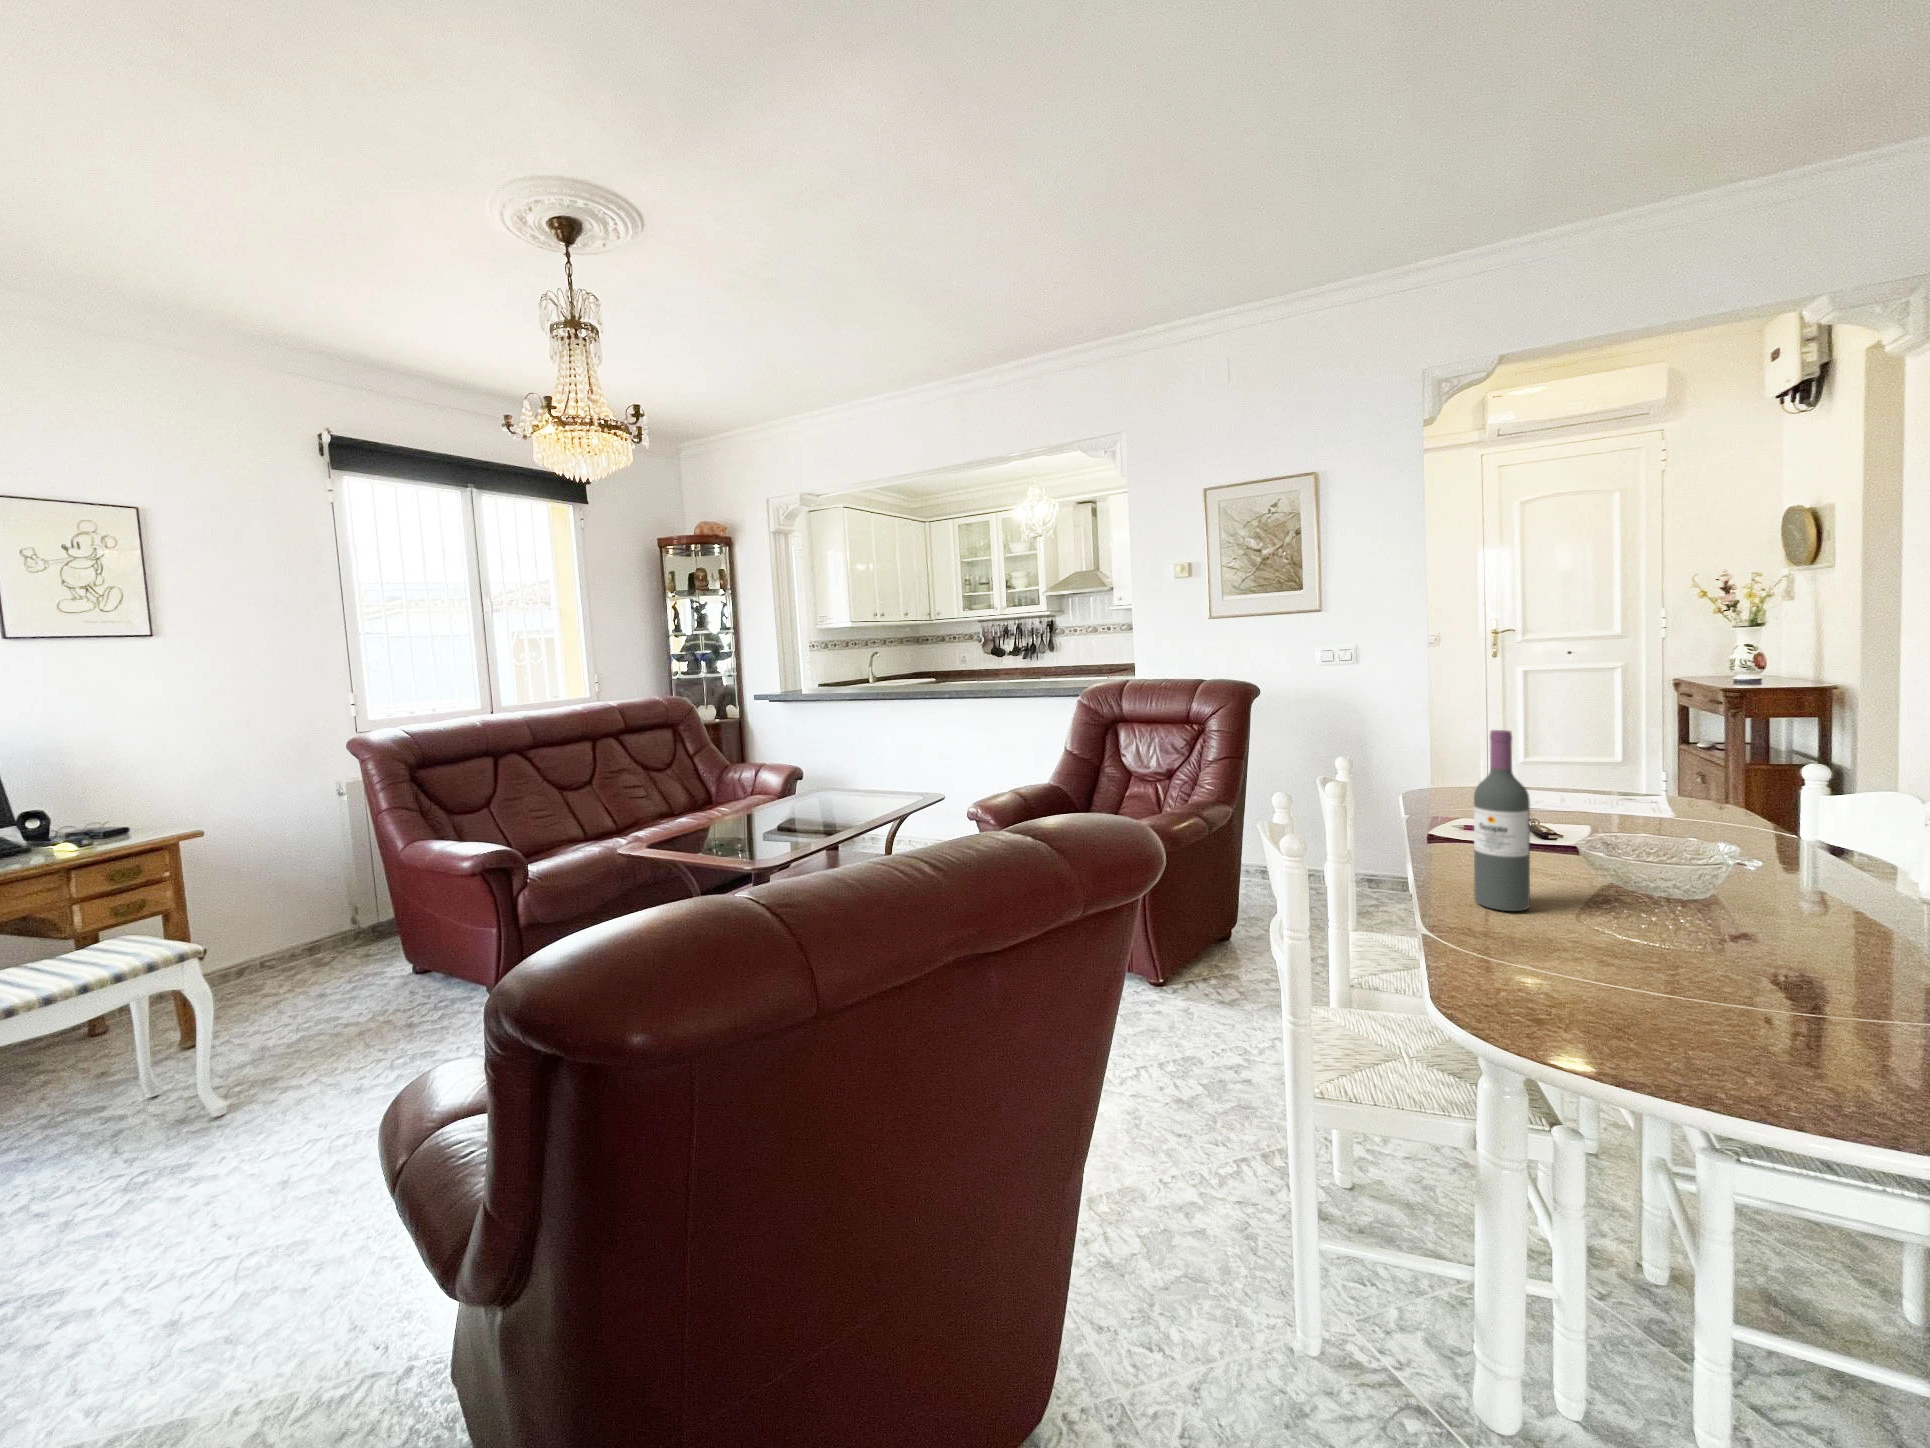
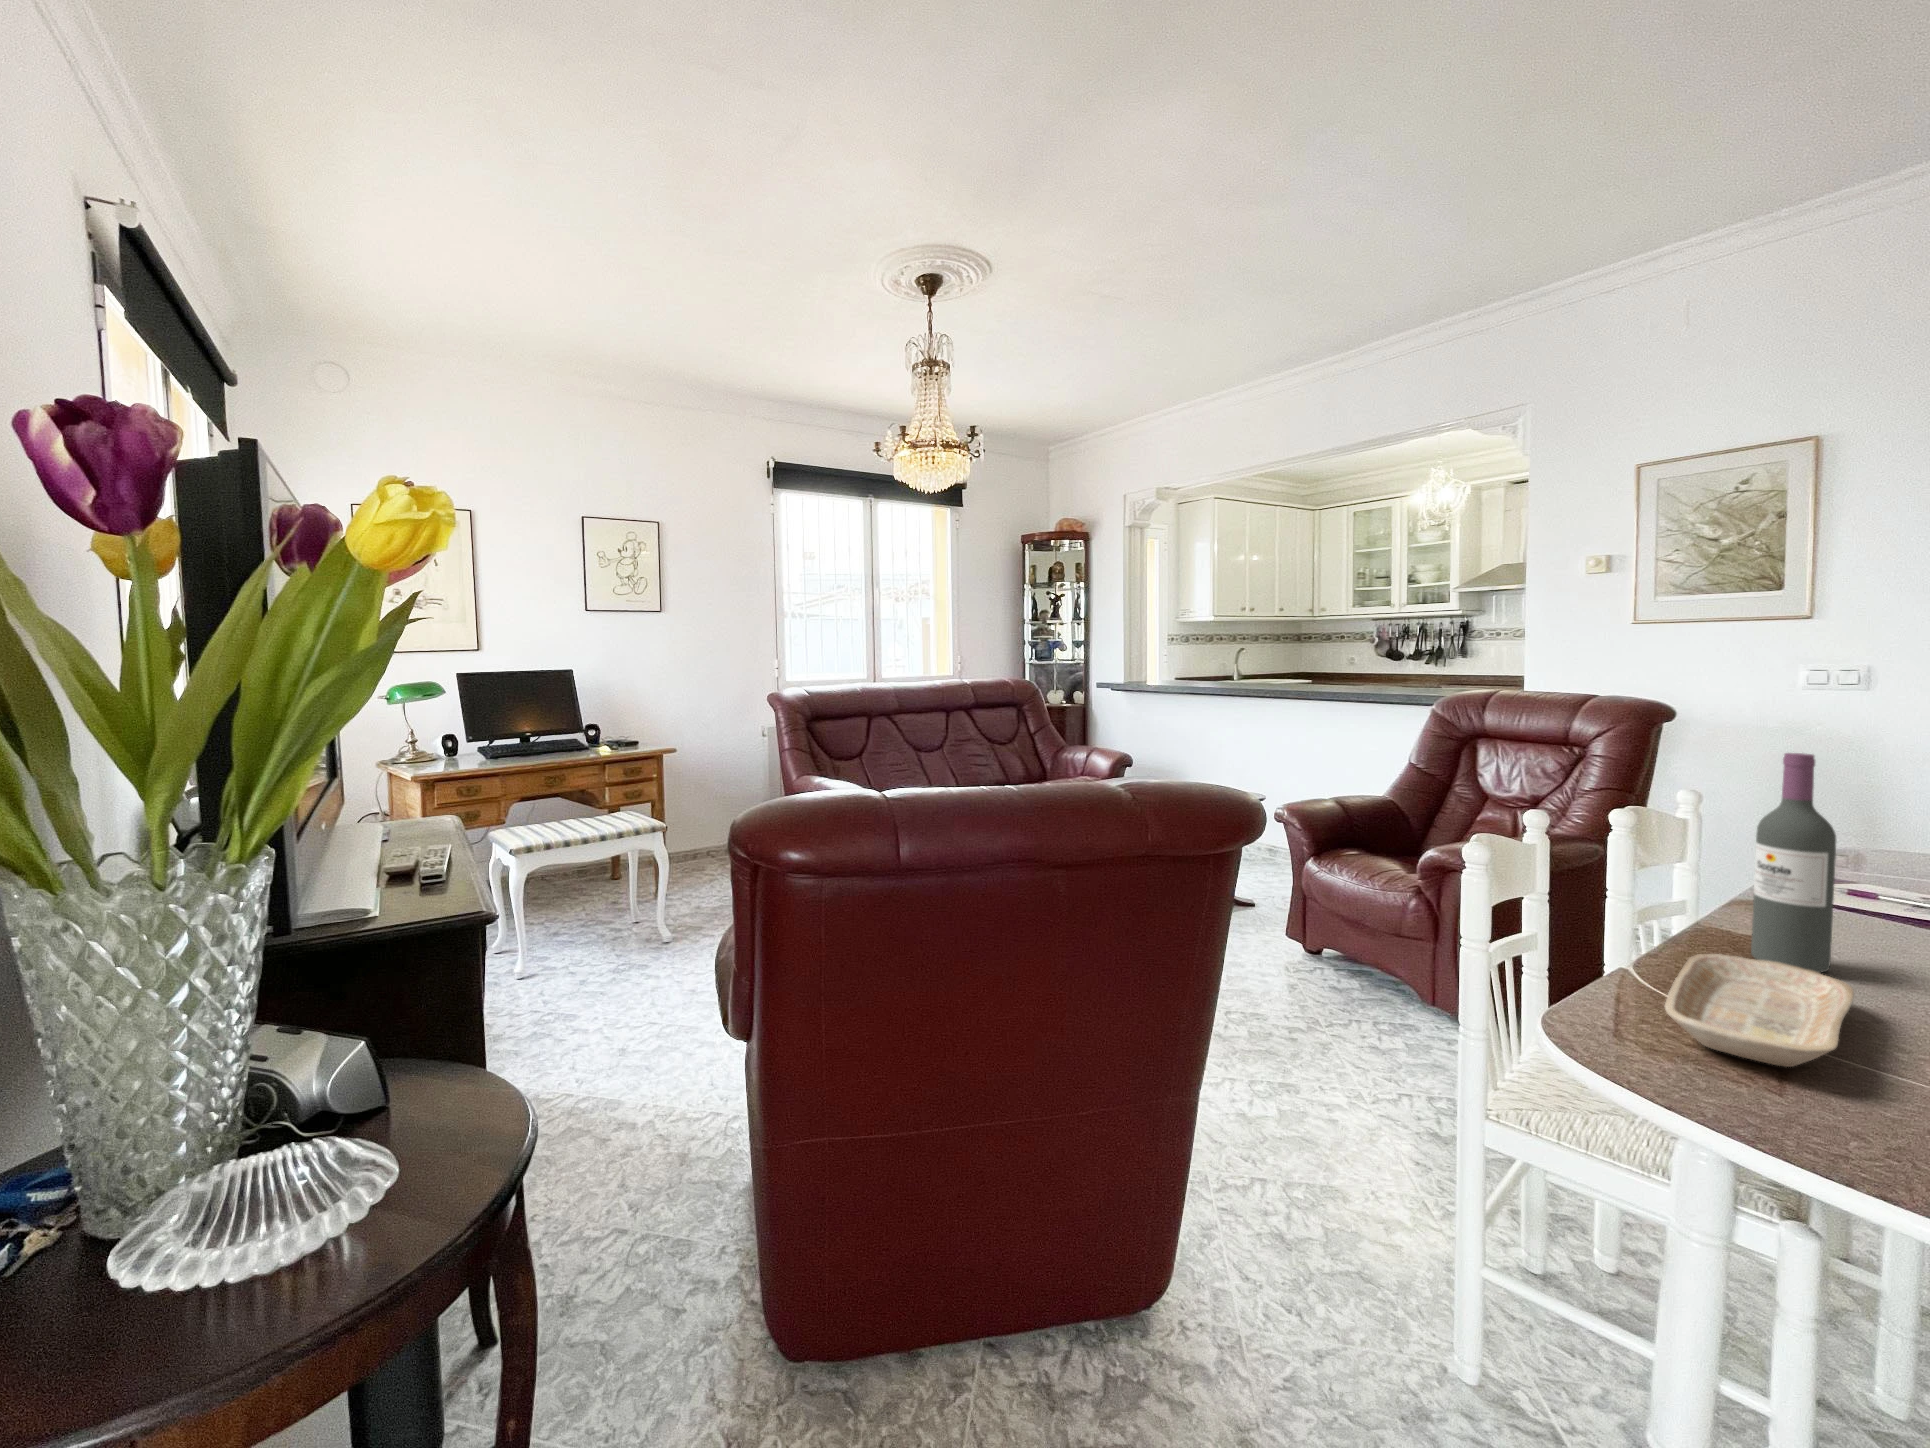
tray: none [1470,909,1652,1013] -> present [1665,954,1854,1067]

